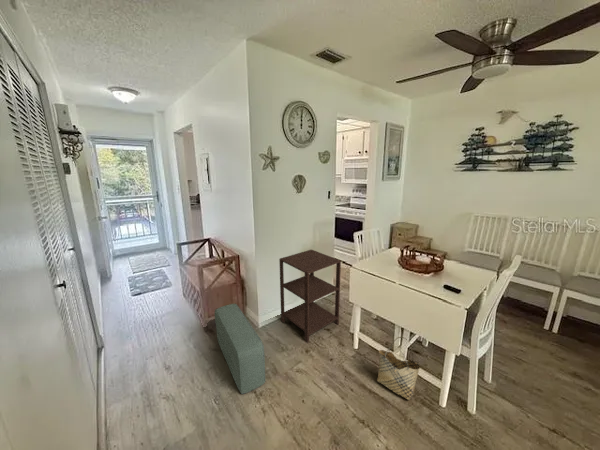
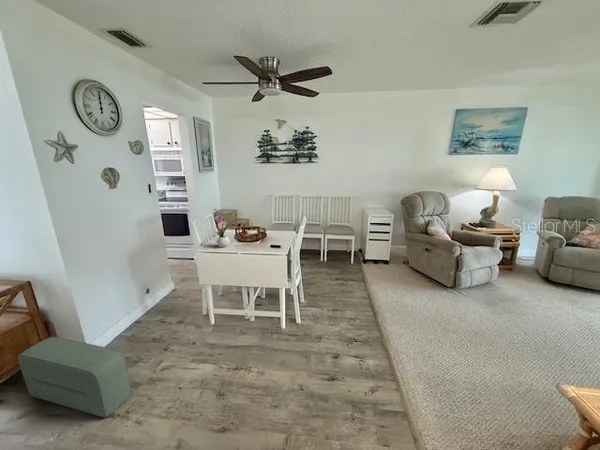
flower arrangement: none [375,224,394,270] -> present [214,209,230,247]
side table: present [279,250,341,342] -> none [106,250,189,341]
woven basket: present [377,337,420,400] -> none [235,293,266,336]

